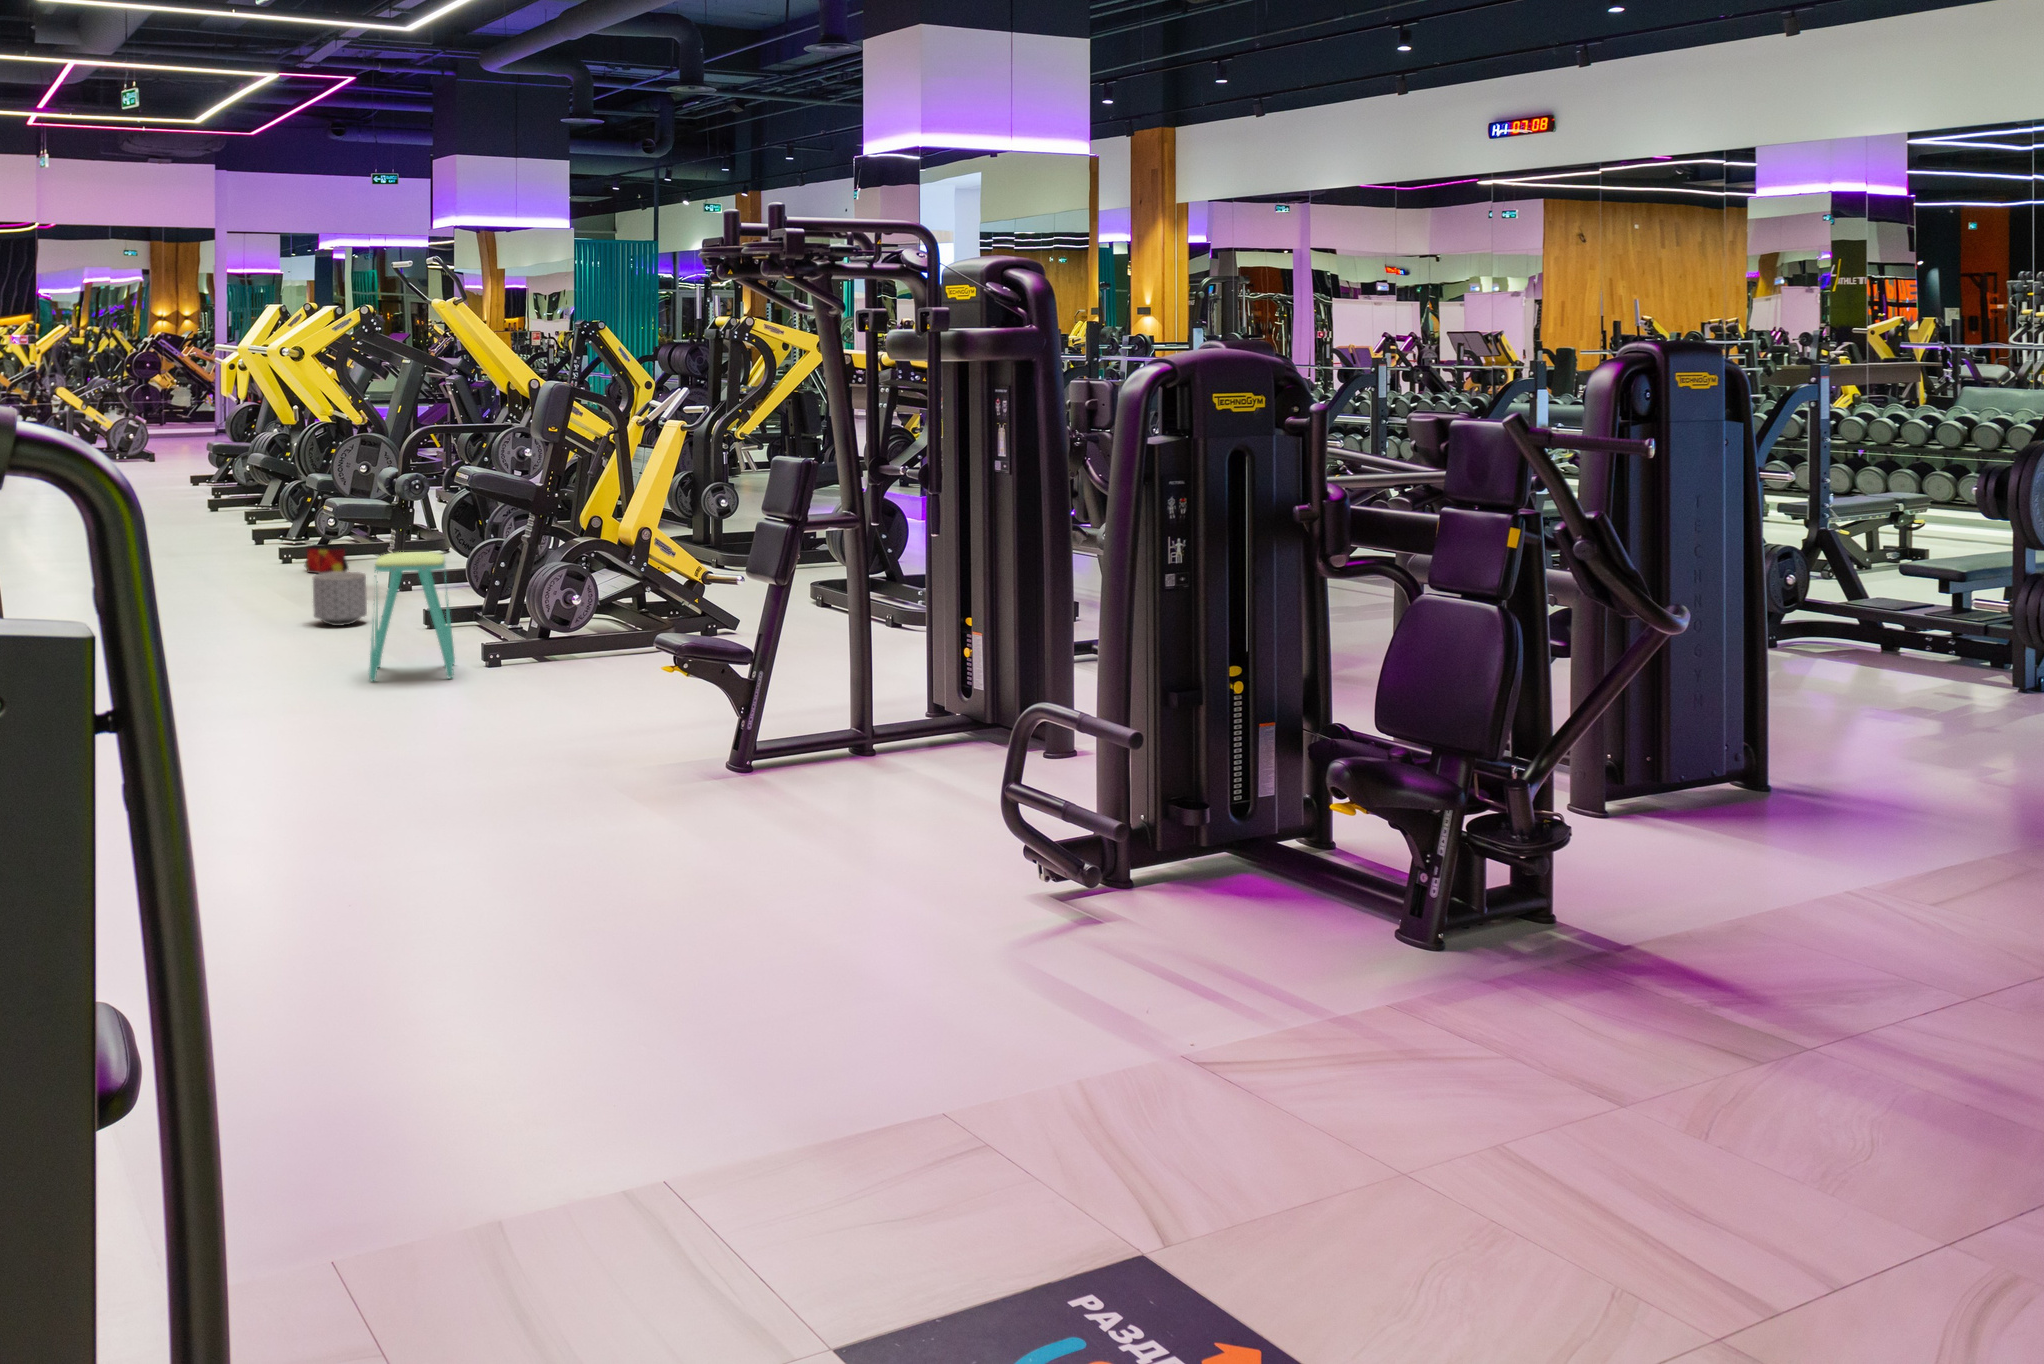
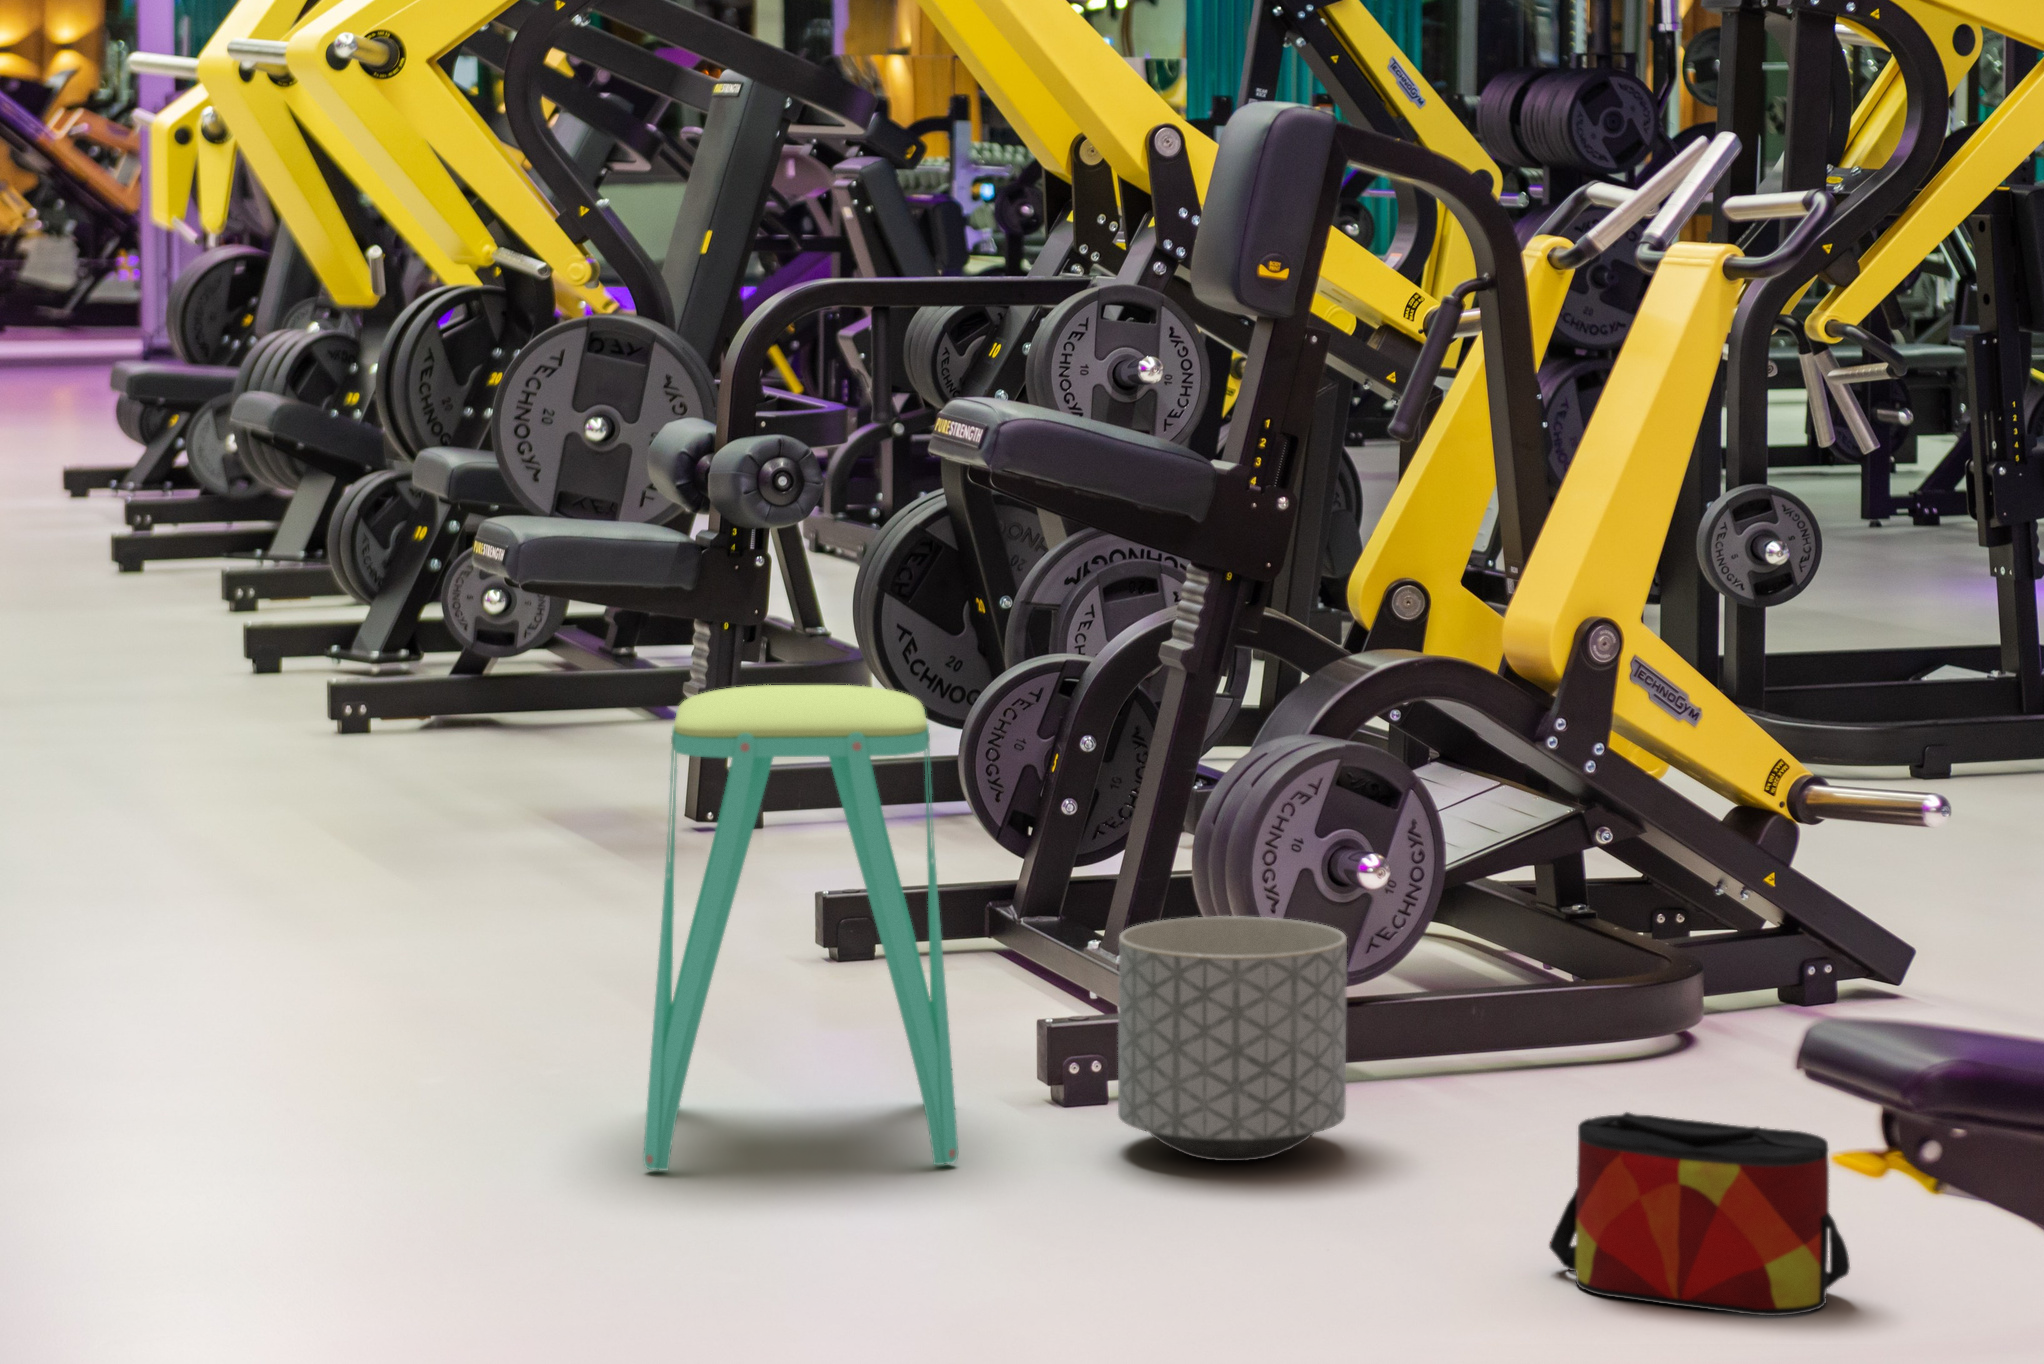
bag: present [305,544,349,574] -> present [1549,1112,1850,1316]
planter: present [313,572,367,626] -> present [1118,916,1347,1161]

